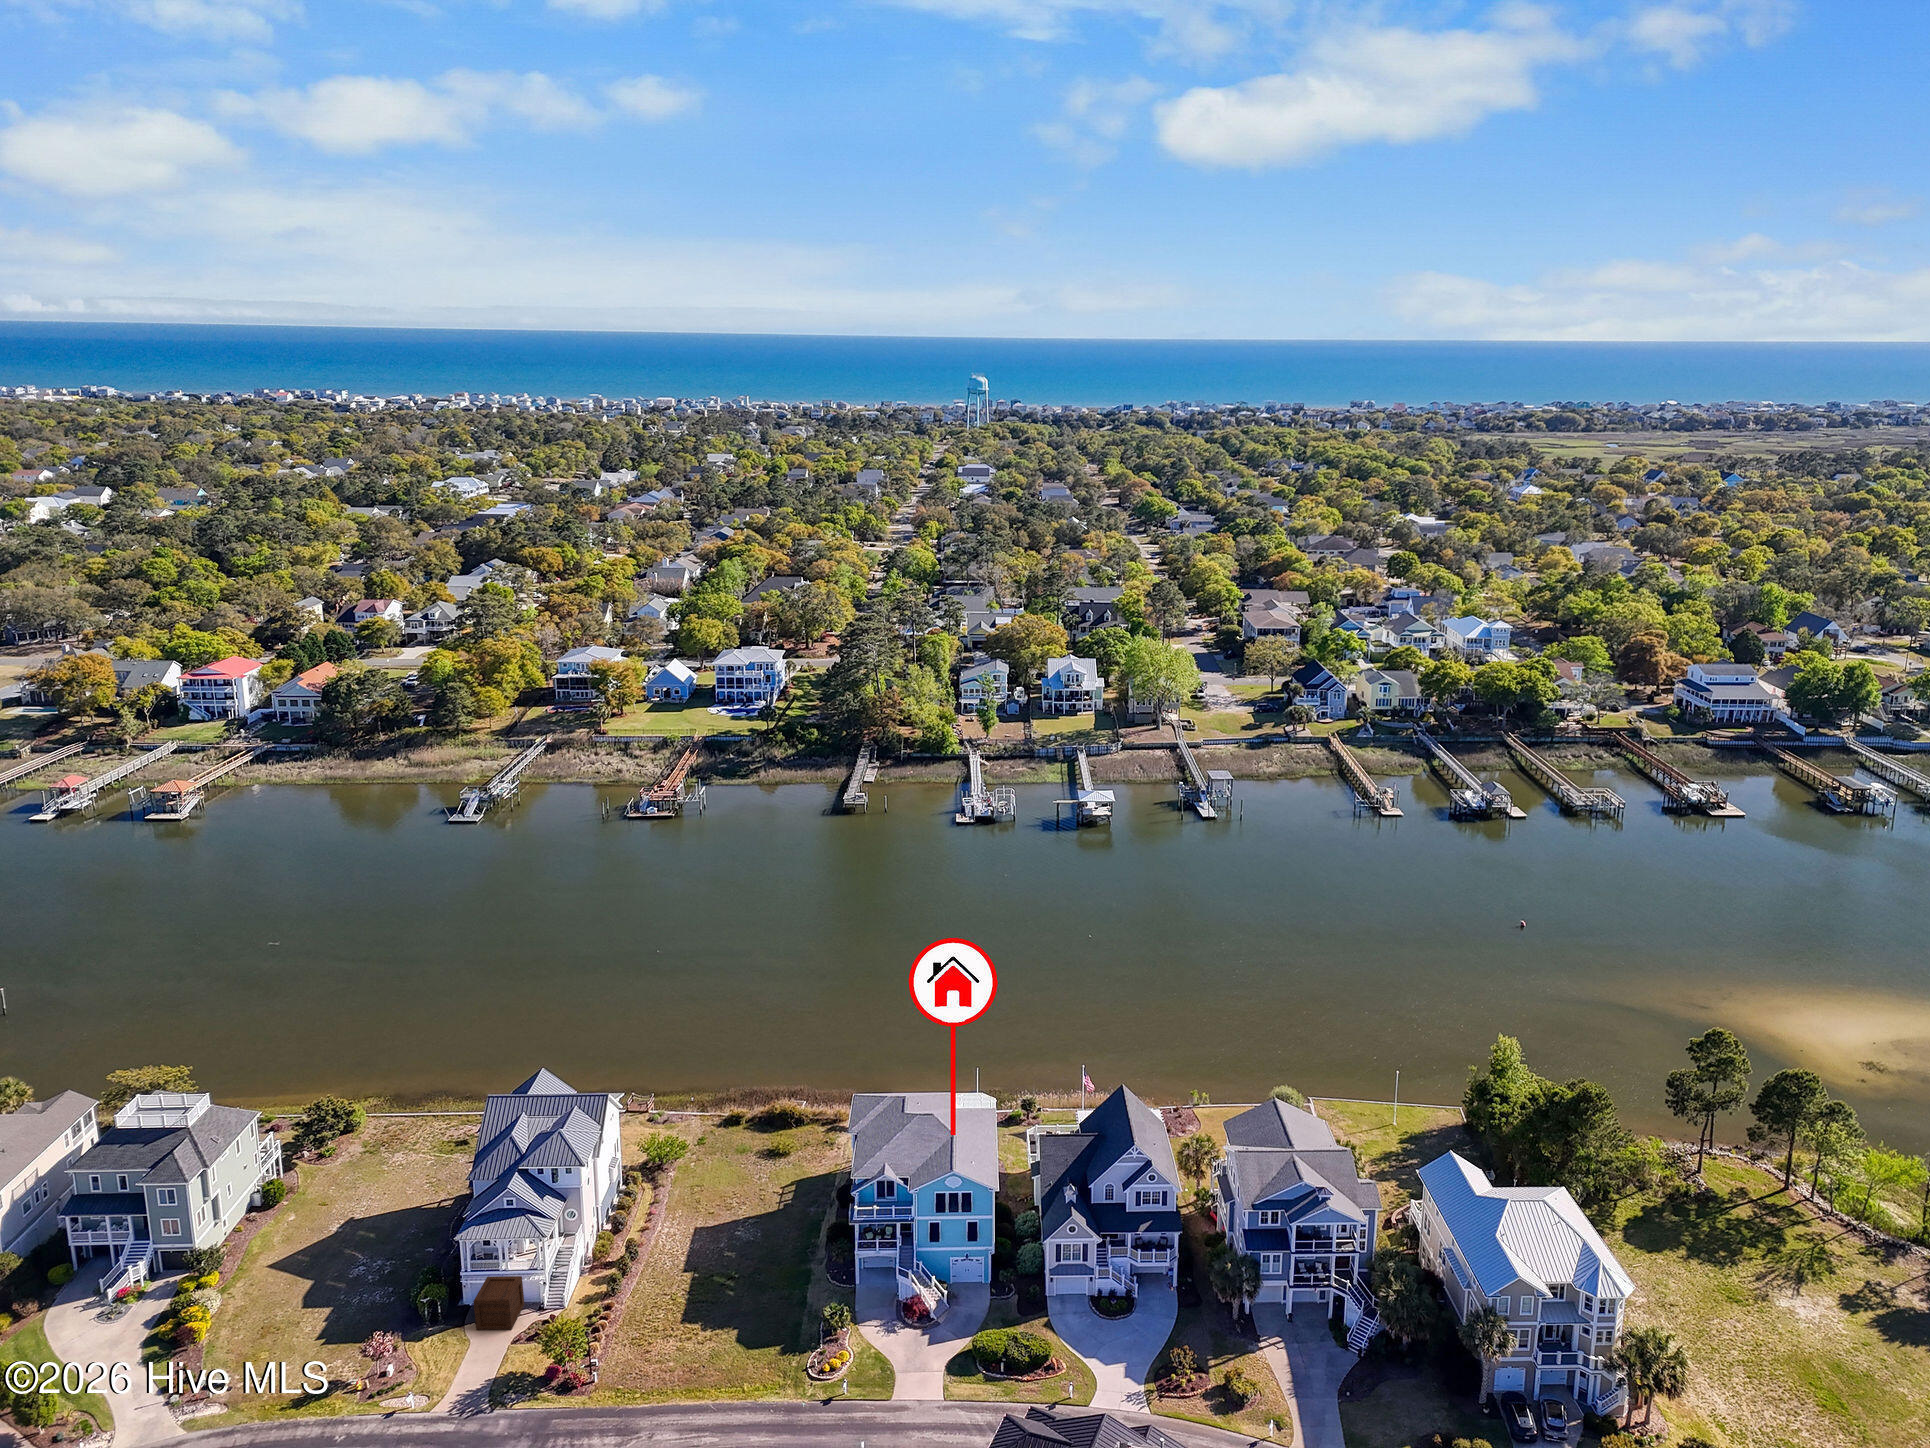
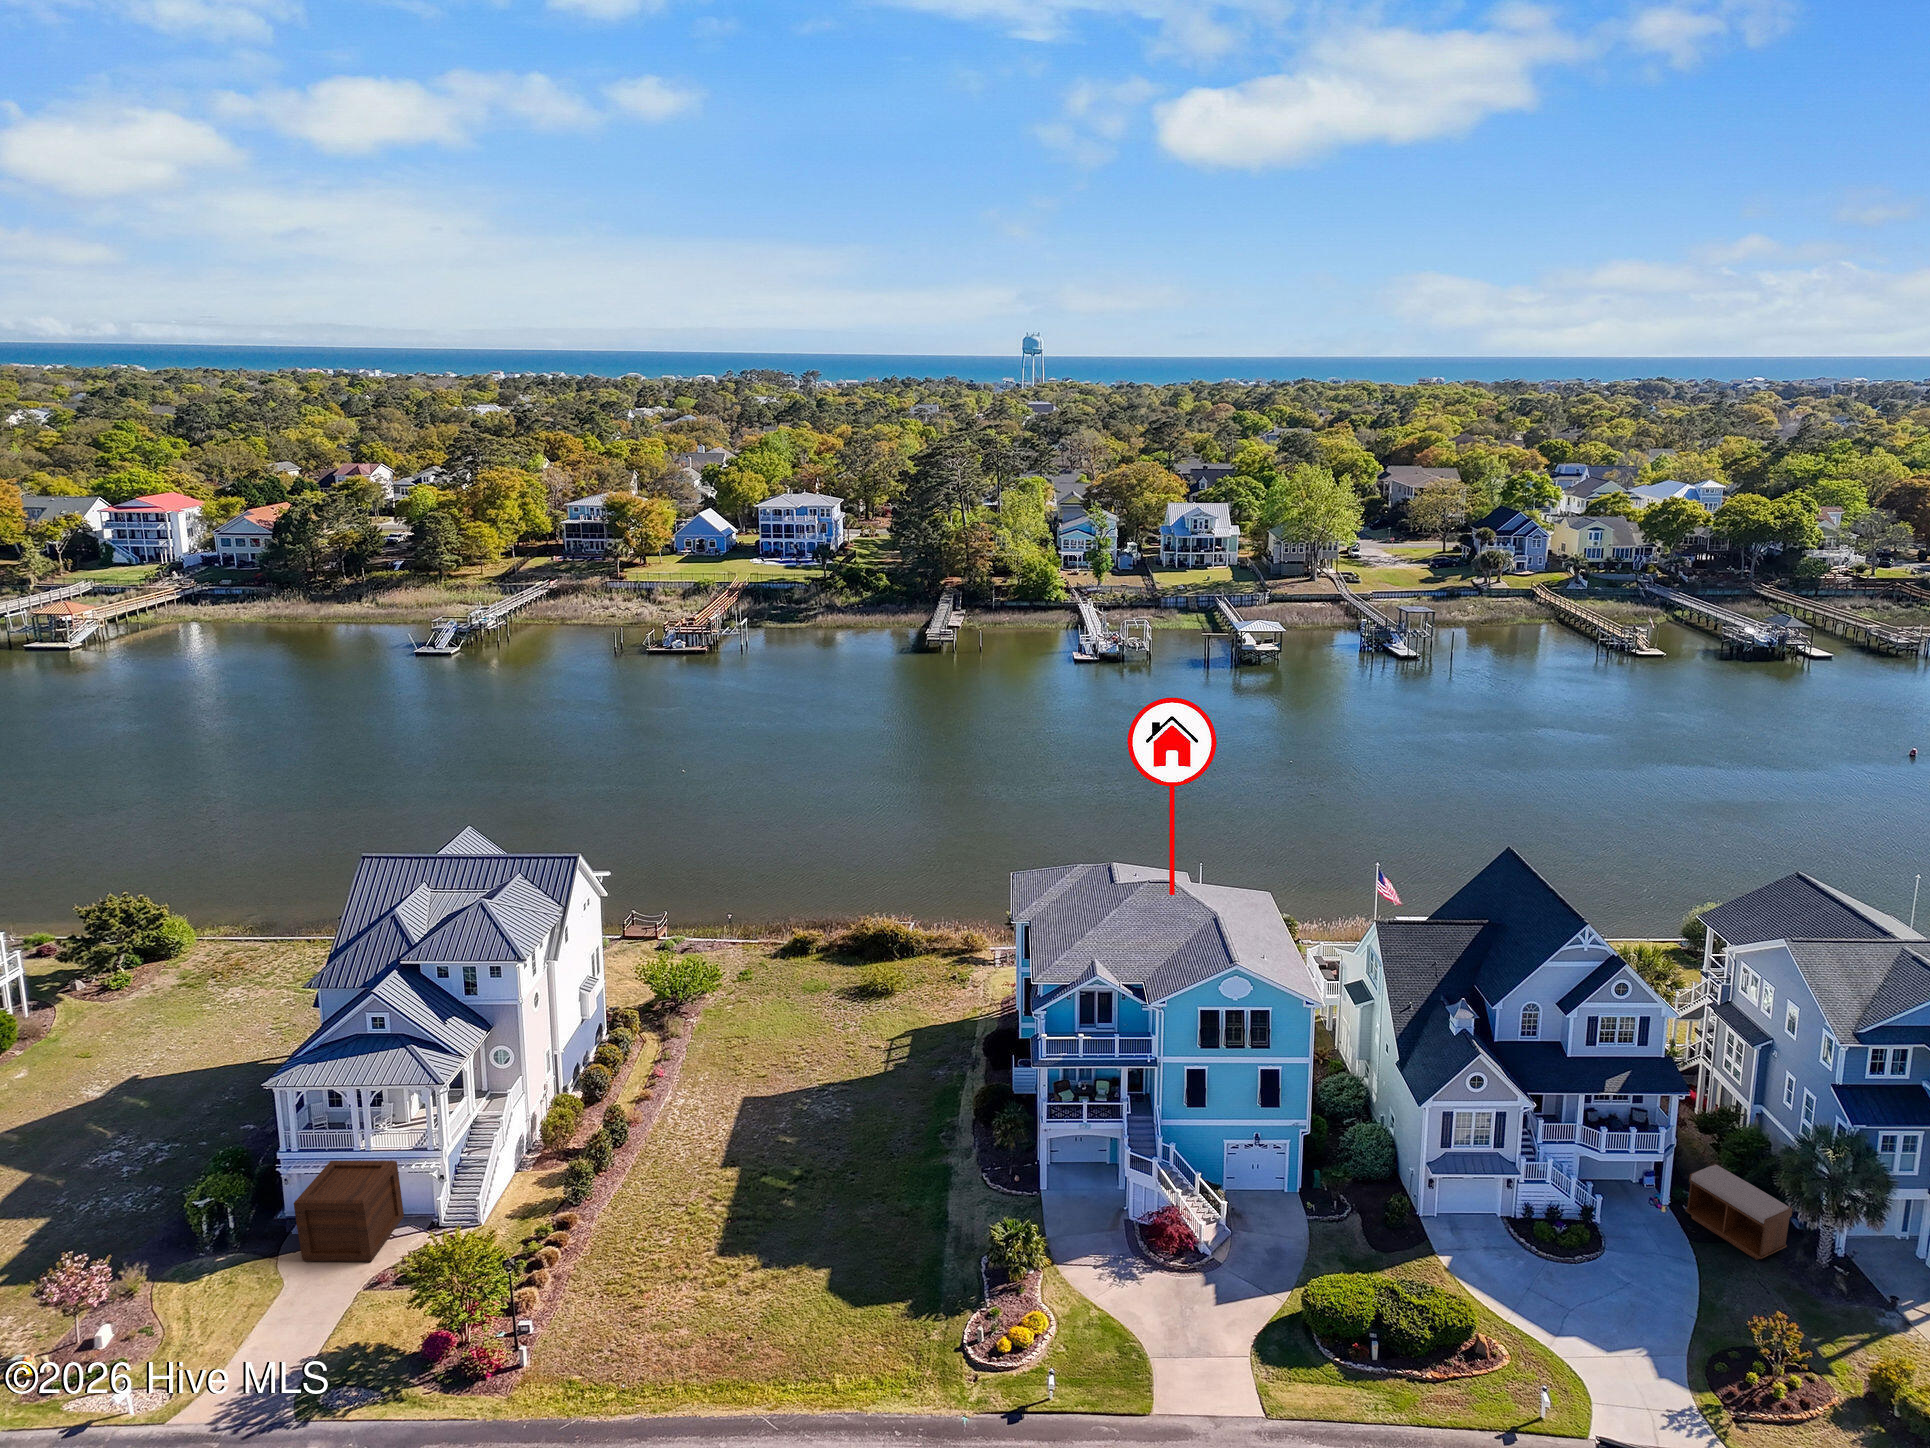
bench: none [1182,1267,1224,1318] -> present [1685,1164,1792,1260]

